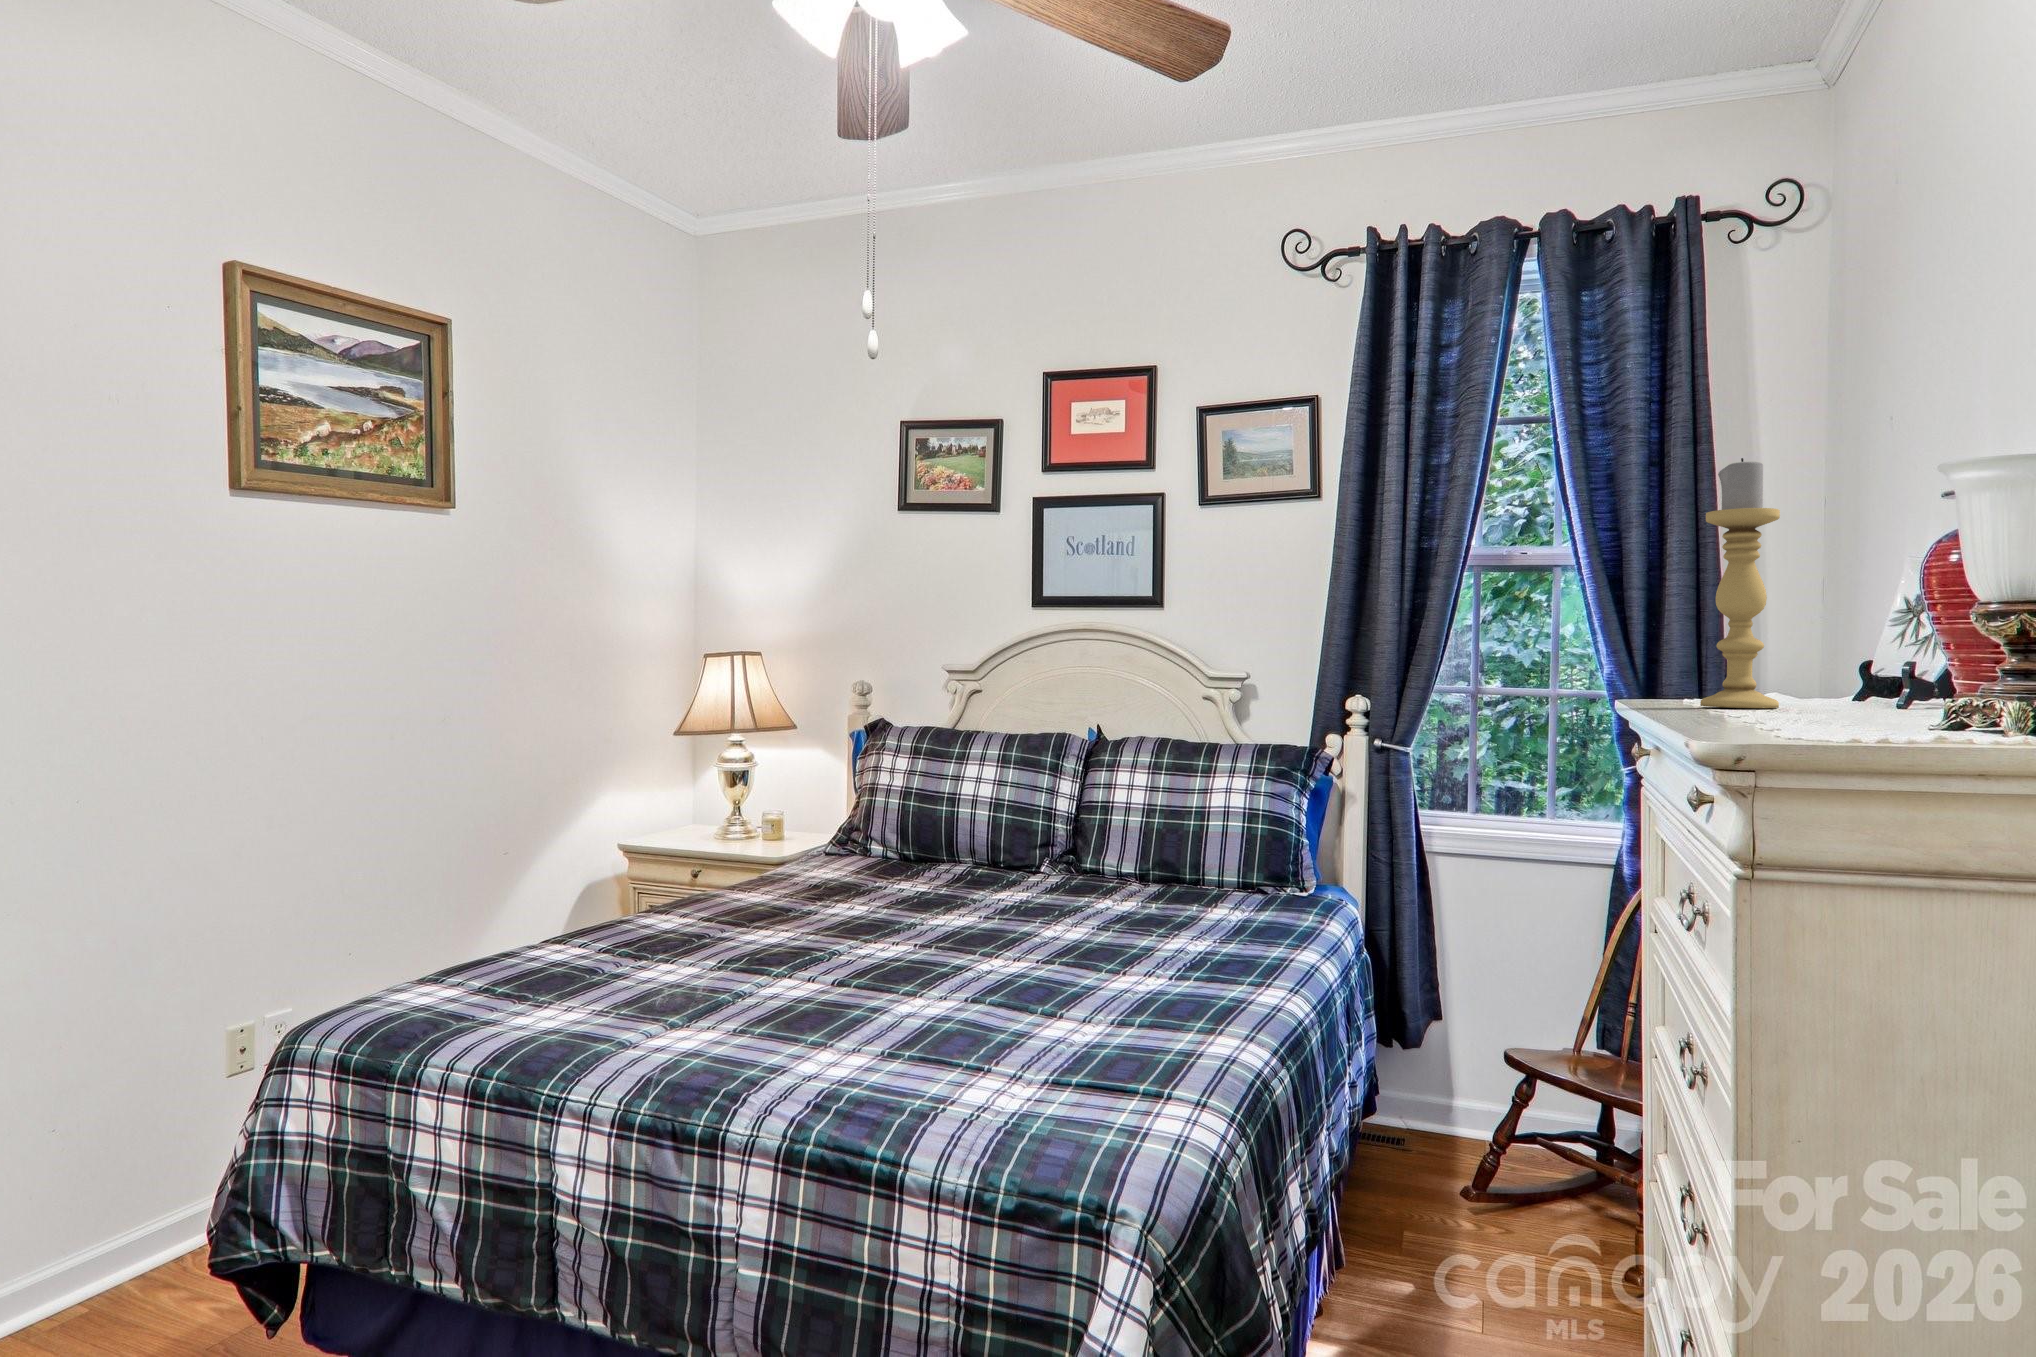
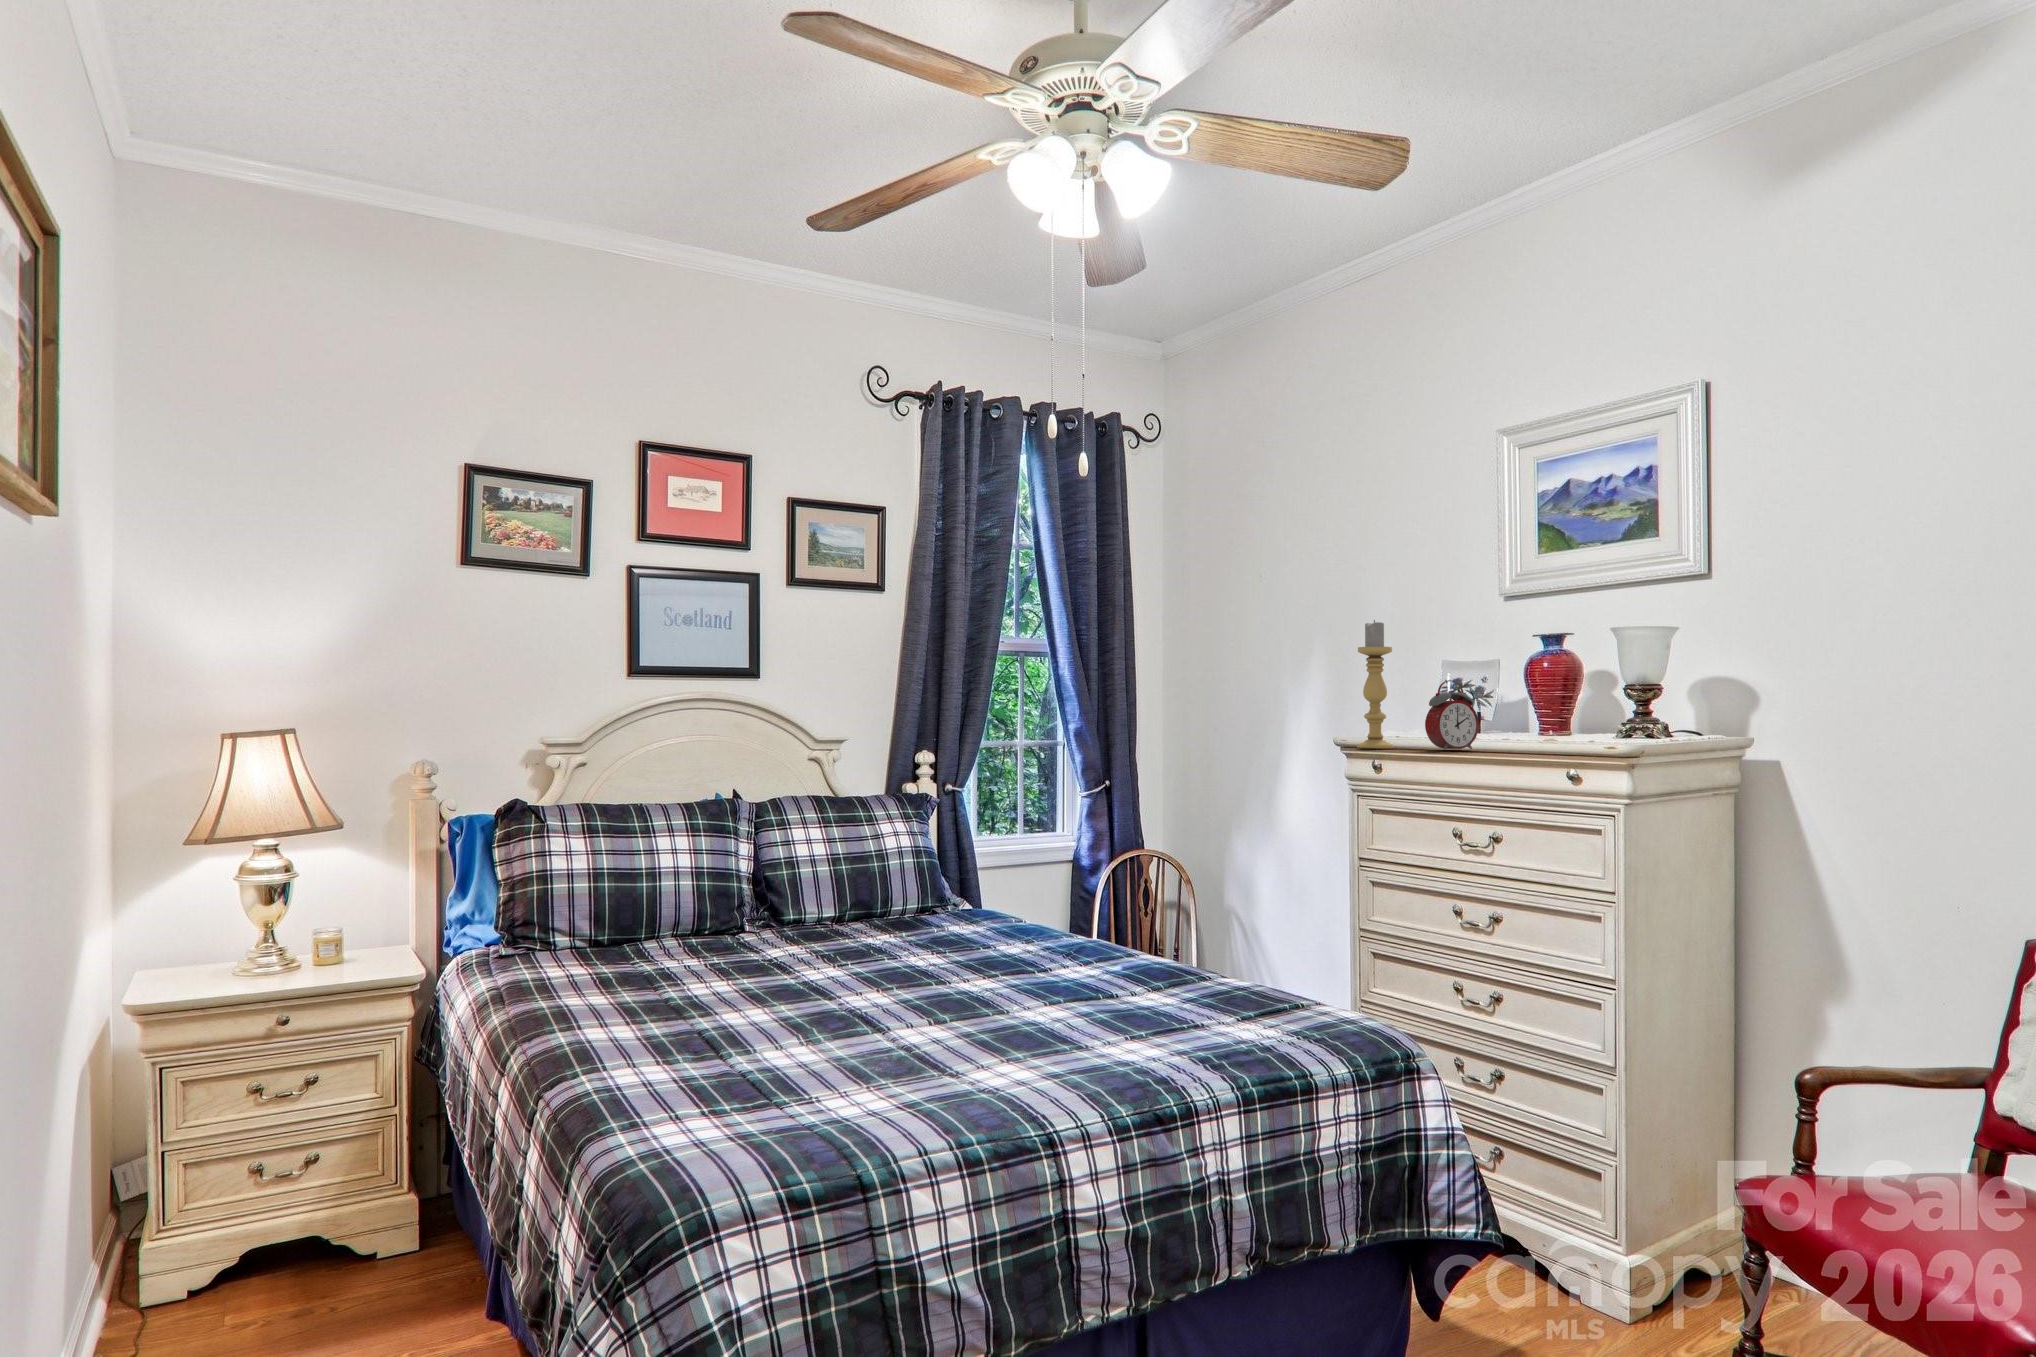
alarm clock: none [1751,567,1874,714] -> present [1425,680,1479,750]

